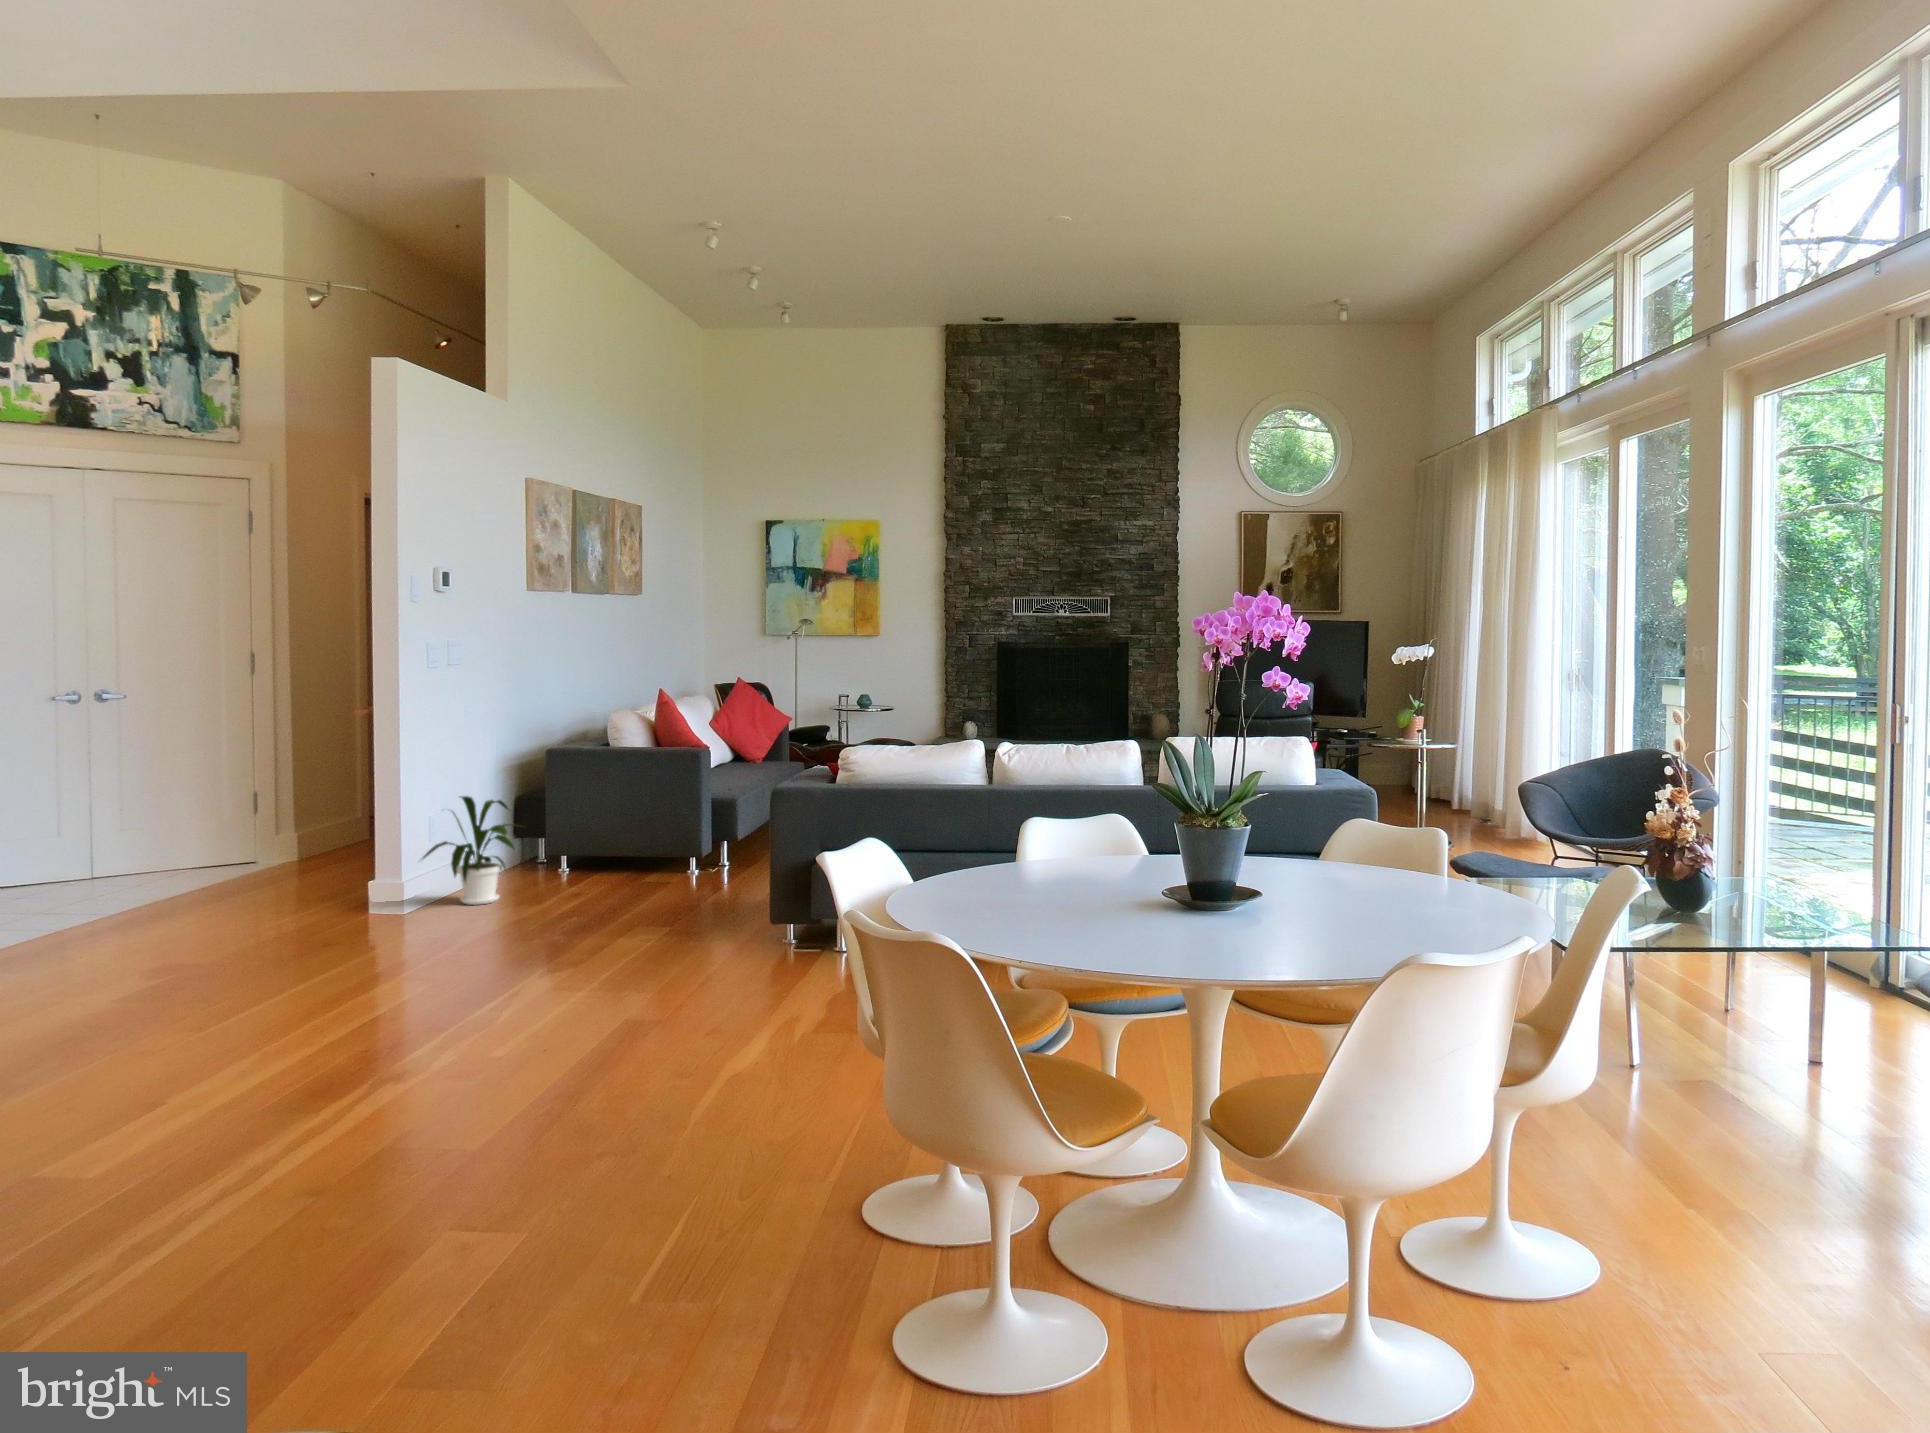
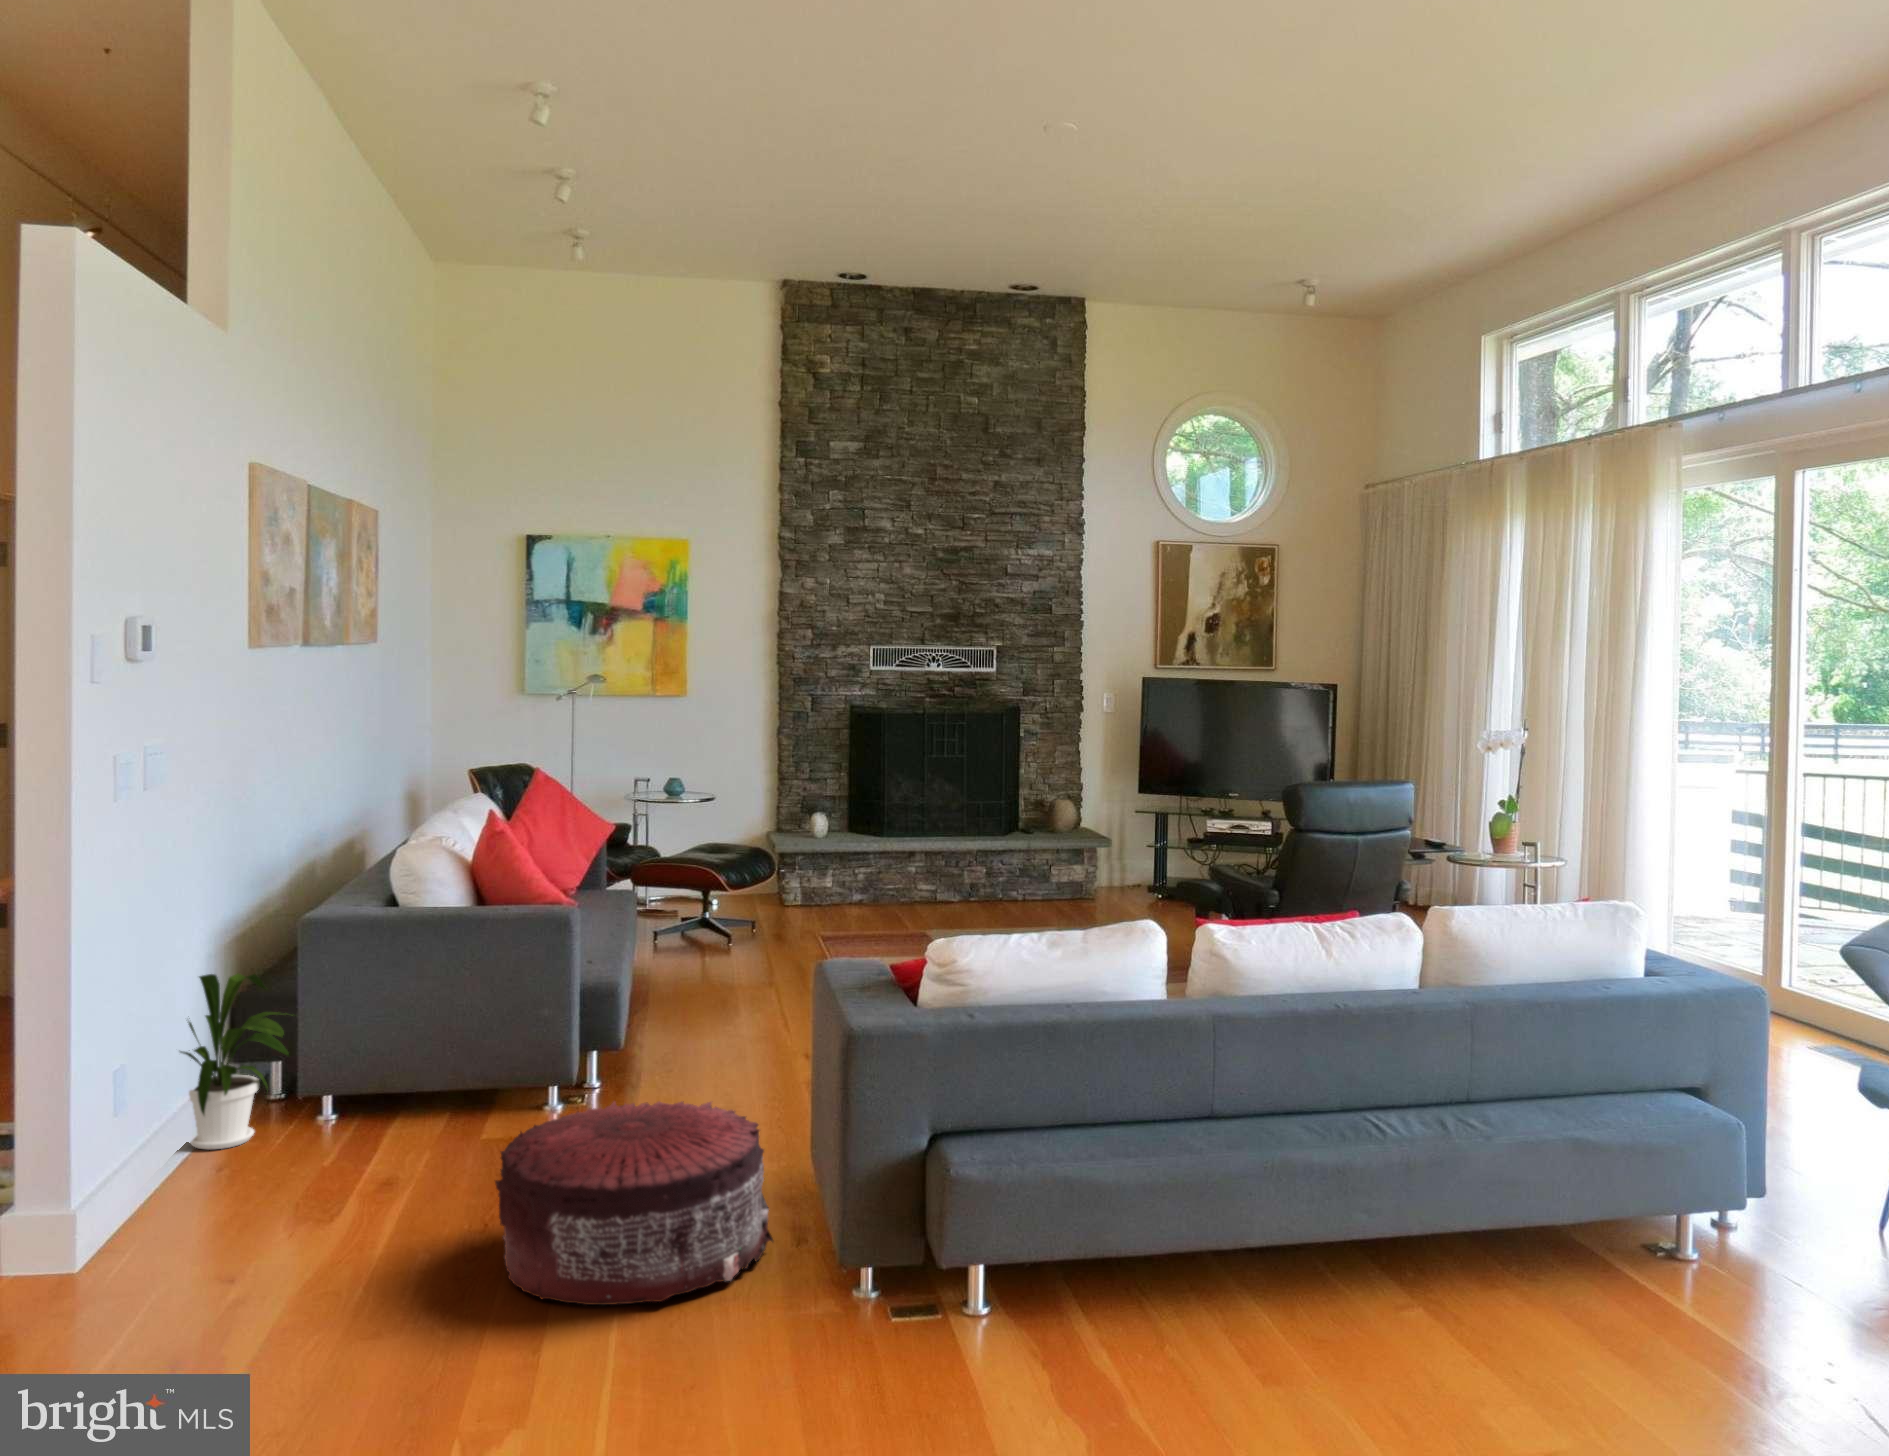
pouf: none [581,872,748,980] -> present [495,1102,773,1305]

